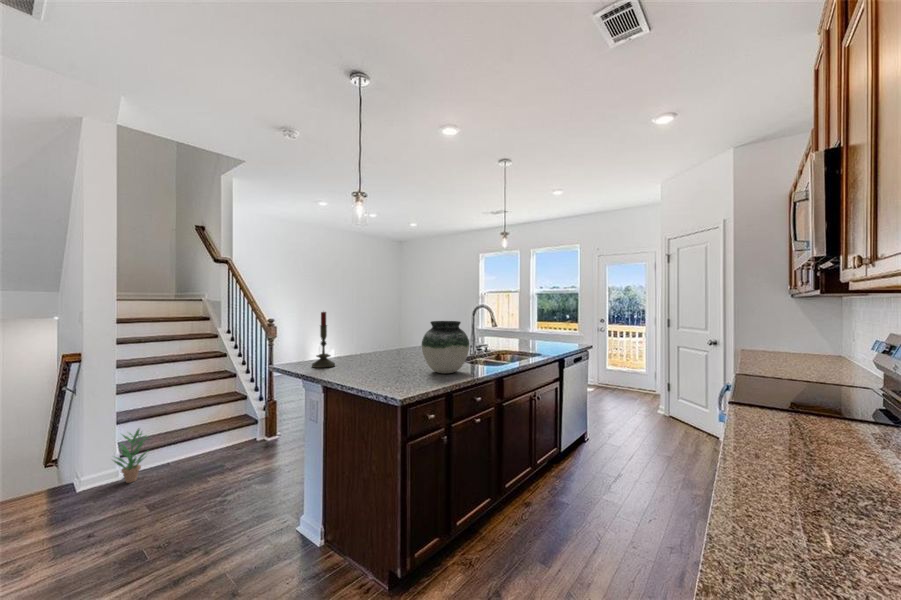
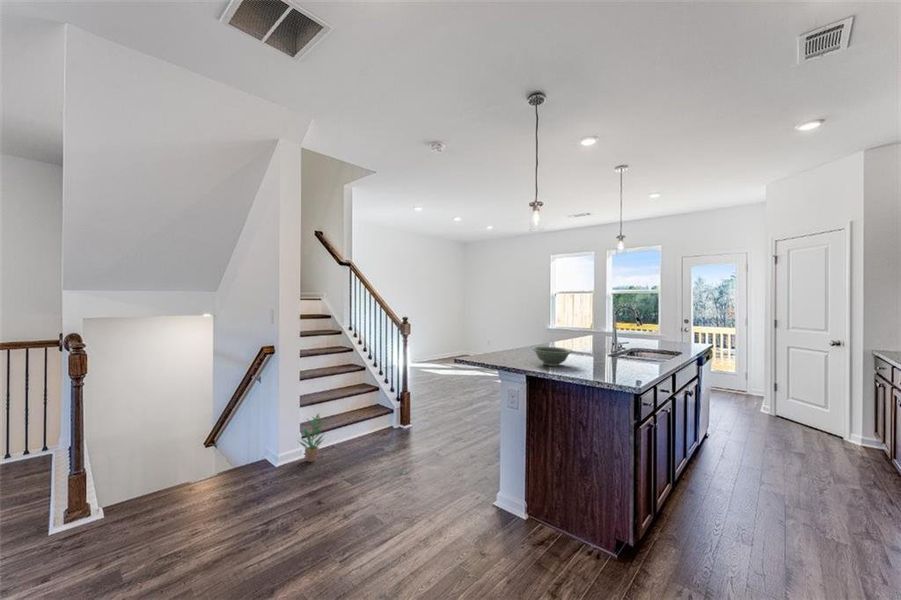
candle: present [312,312,335,368] -> none [497,308,518,360]
vase: present [422,321,469,374] -> none [604,319,652,367]
bowl: none [337,352,381,374] -> present [533,347,572,366]

